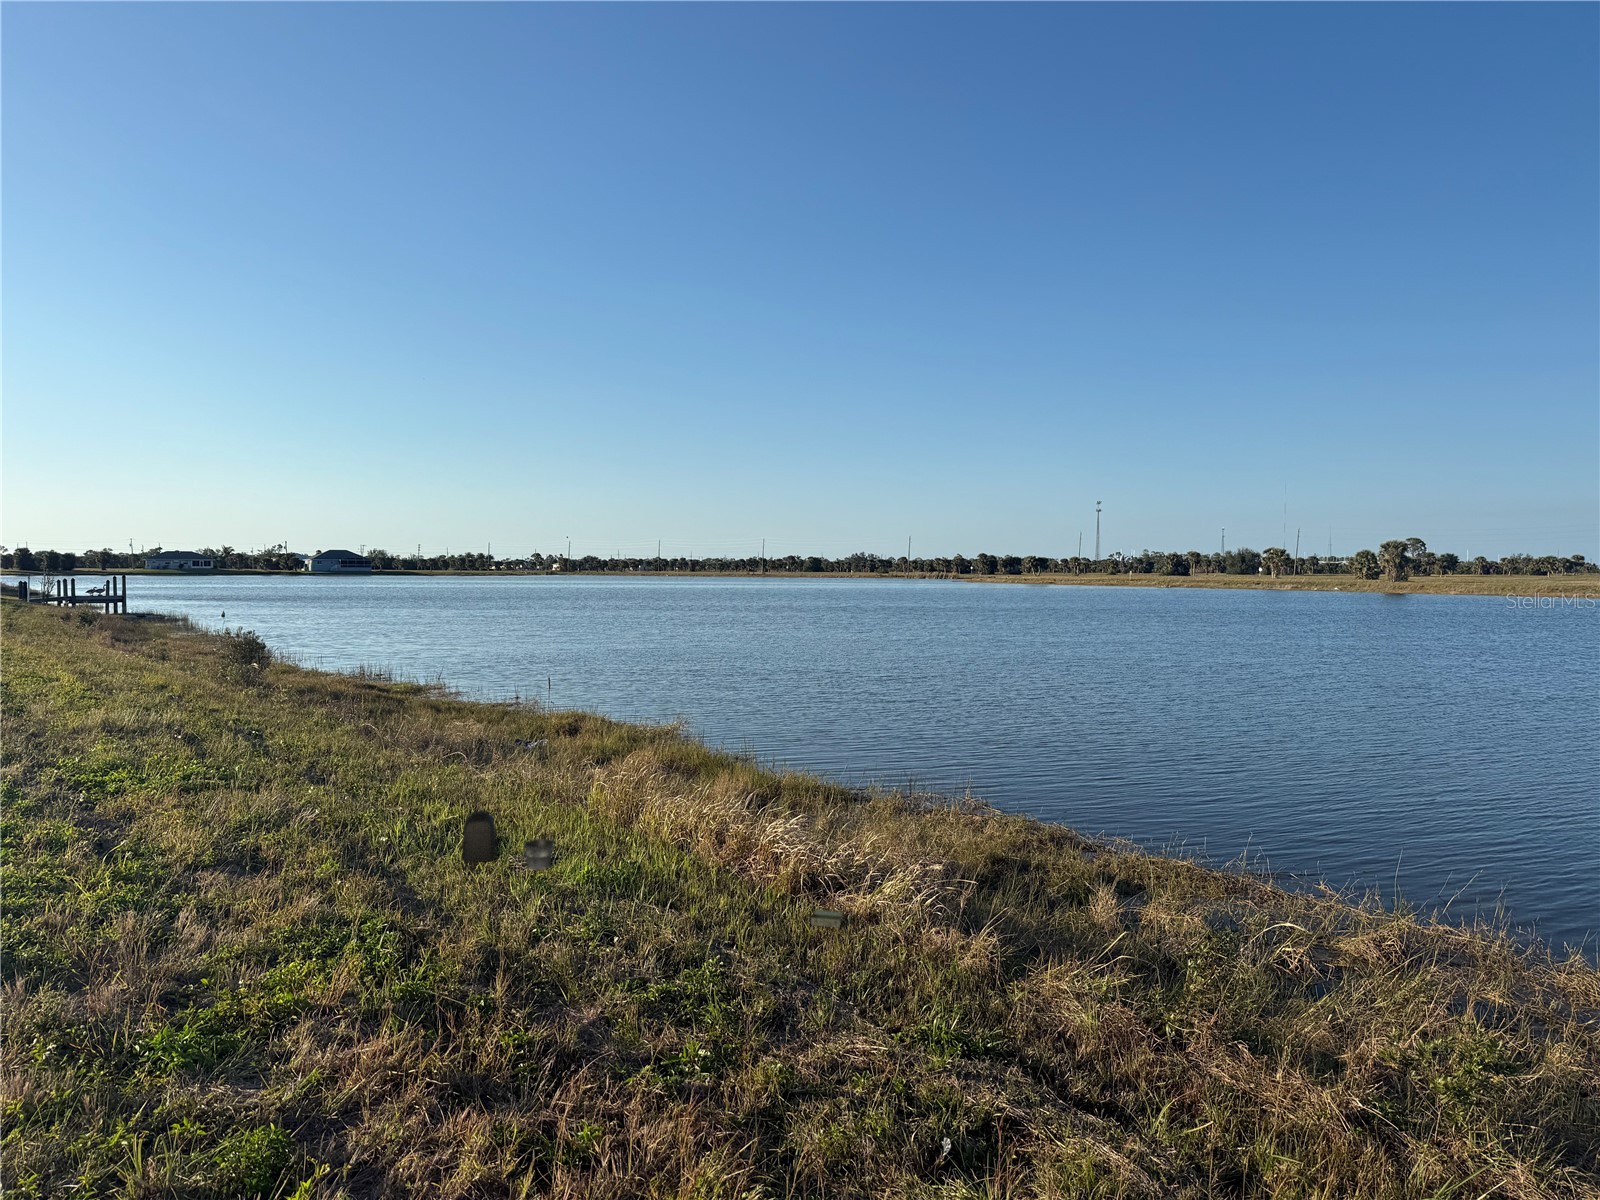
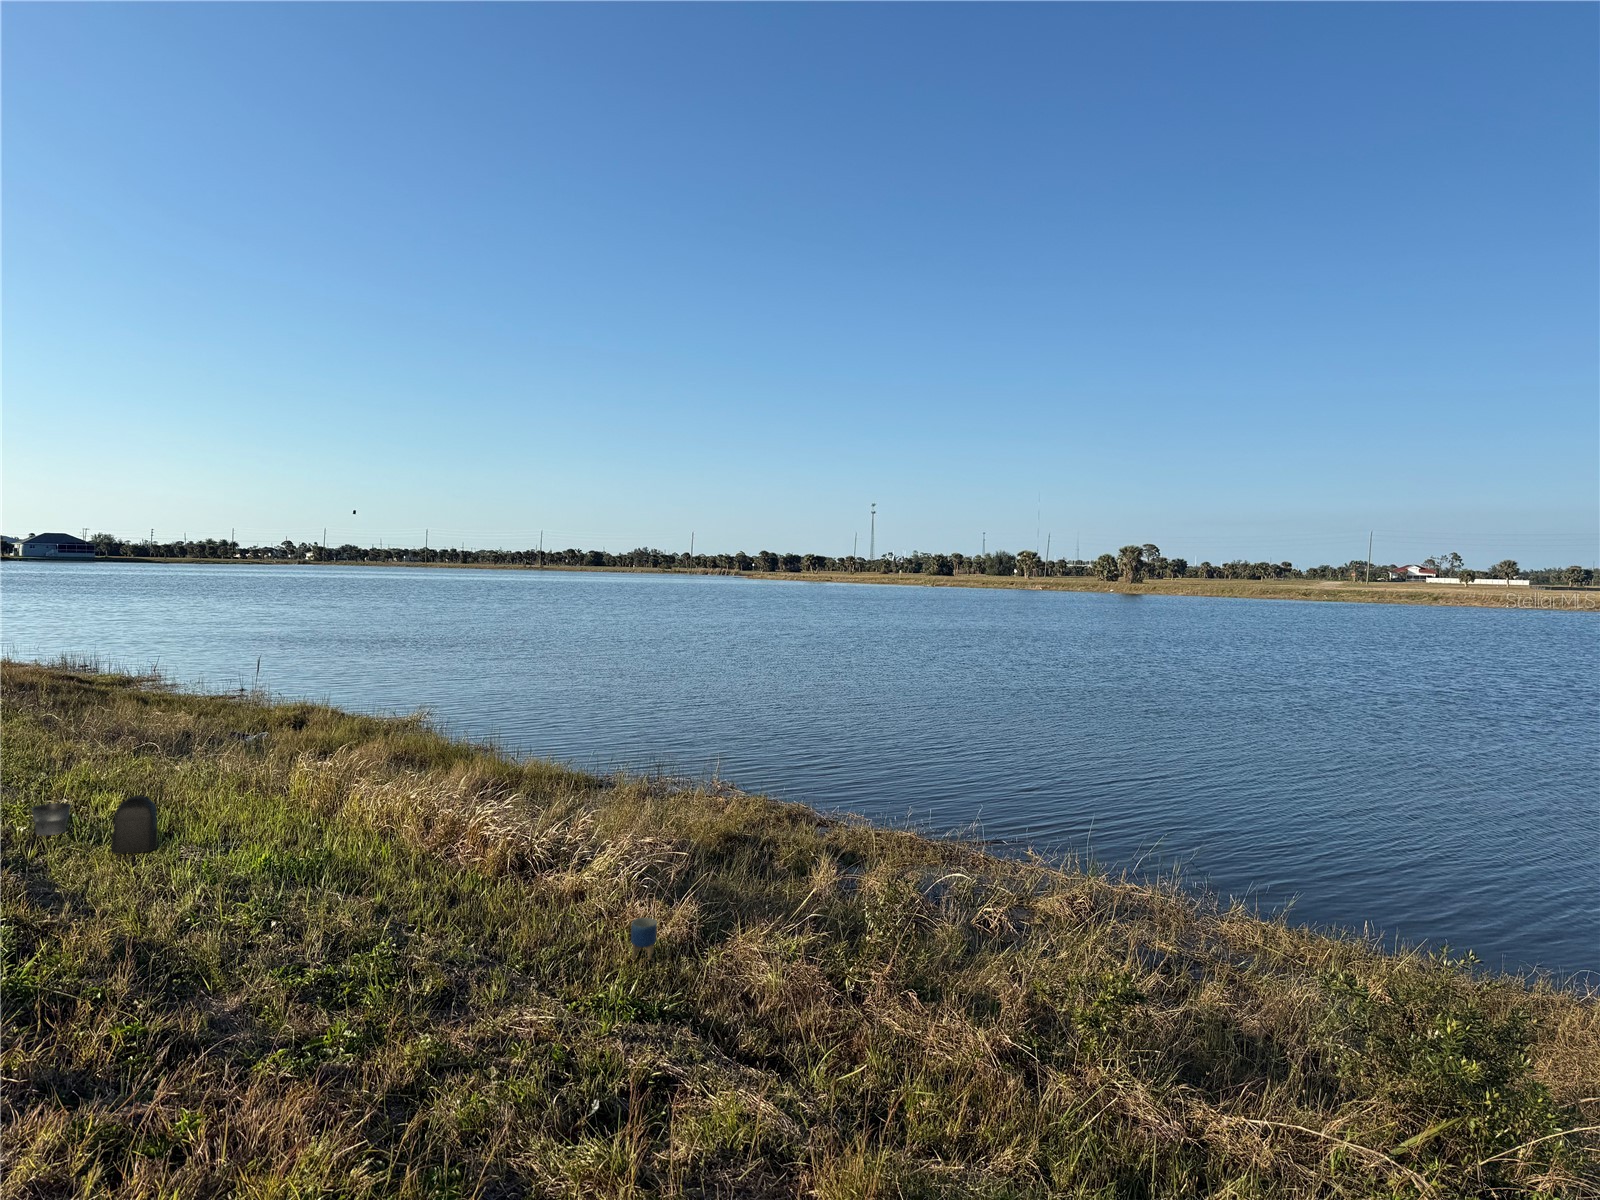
bucket: present [522,839,554,870] -> present [28,803,71,836]
toolbox: present [811,910,842,928] -> none [514,889,550,906]
planter: none [938,949,963,992] -> present [631,918,657,960]

